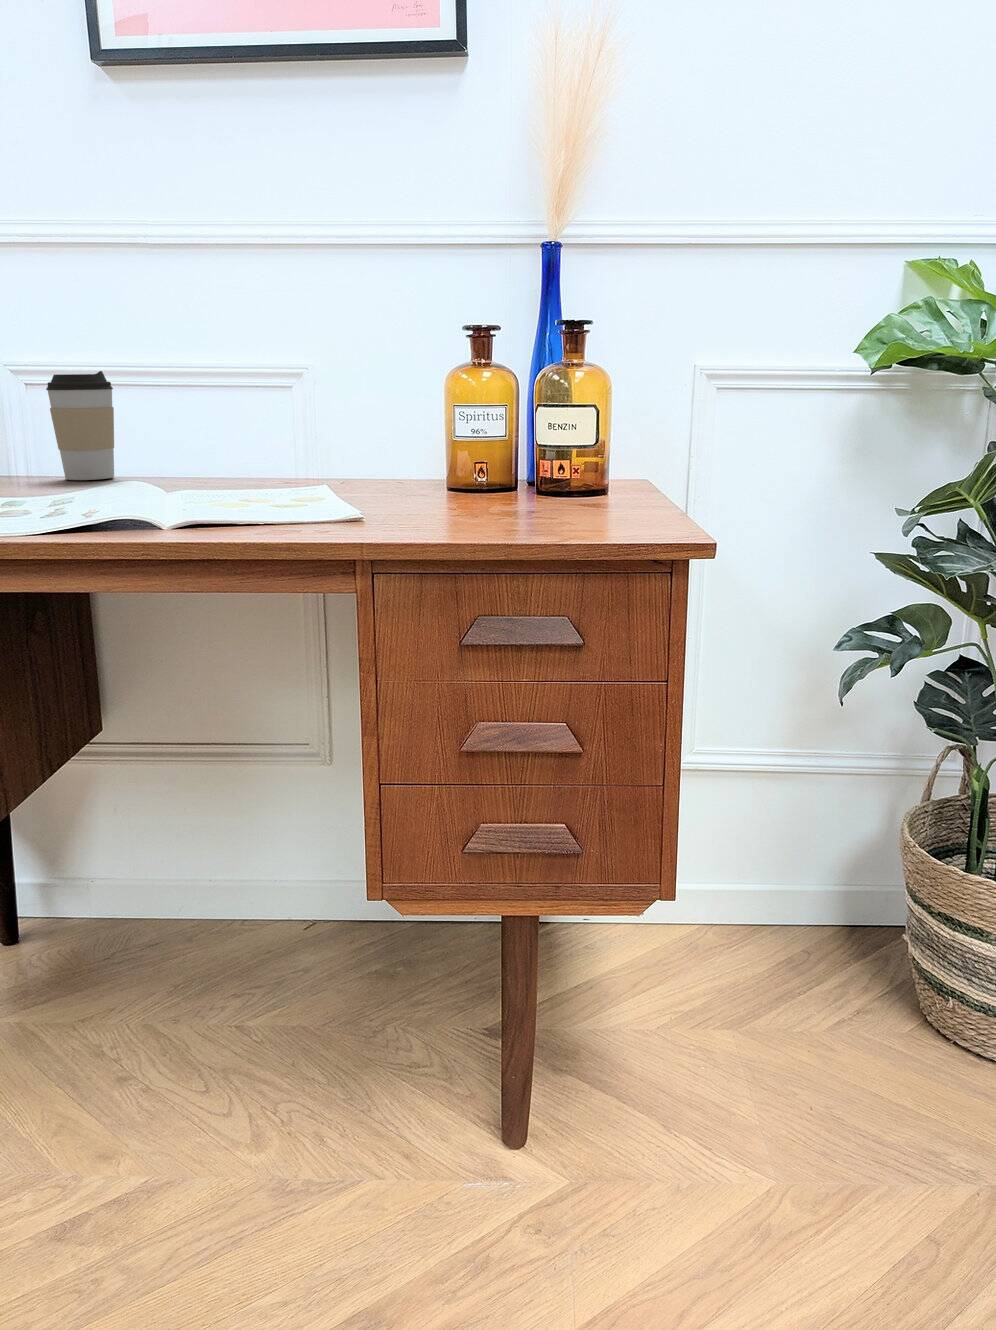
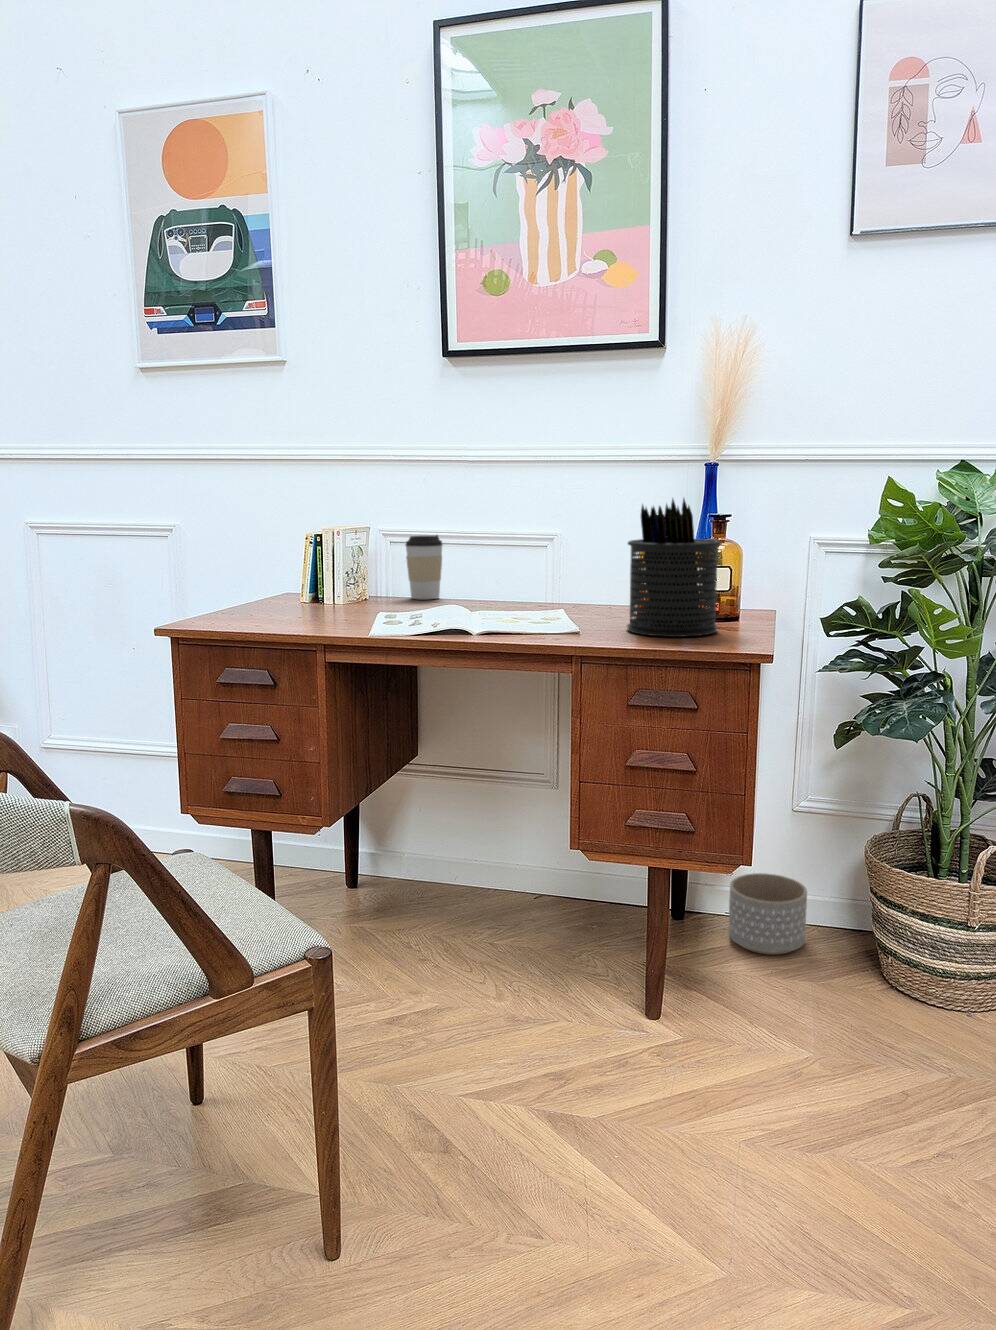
pen holder: none [437,271,595,522] -> present [627,499,721,637]
planter: none [590,859,699,980] -> present [728,873,807,955]

